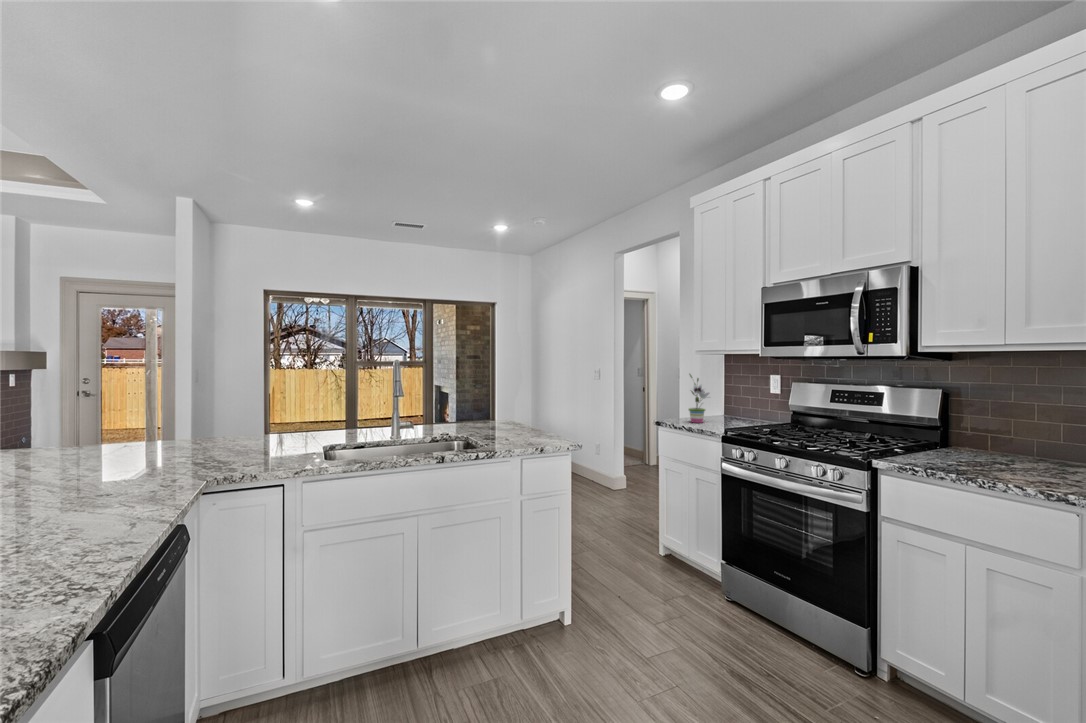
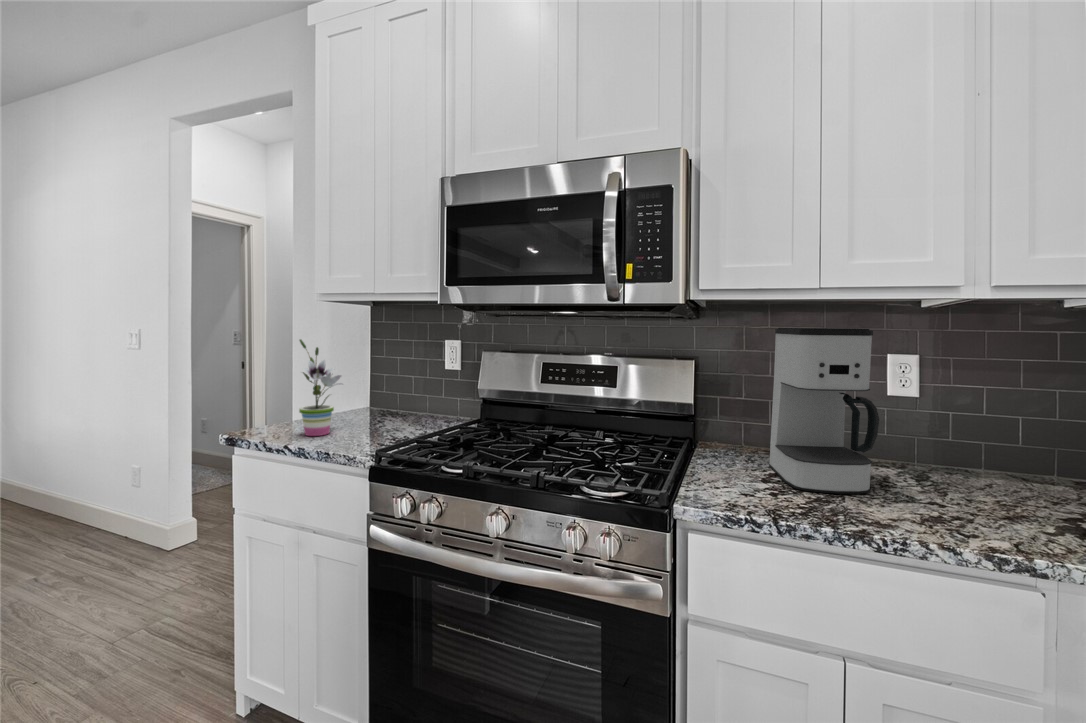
coffee maker: none [967,370,1041,470] -> present [769,328,879,494]

